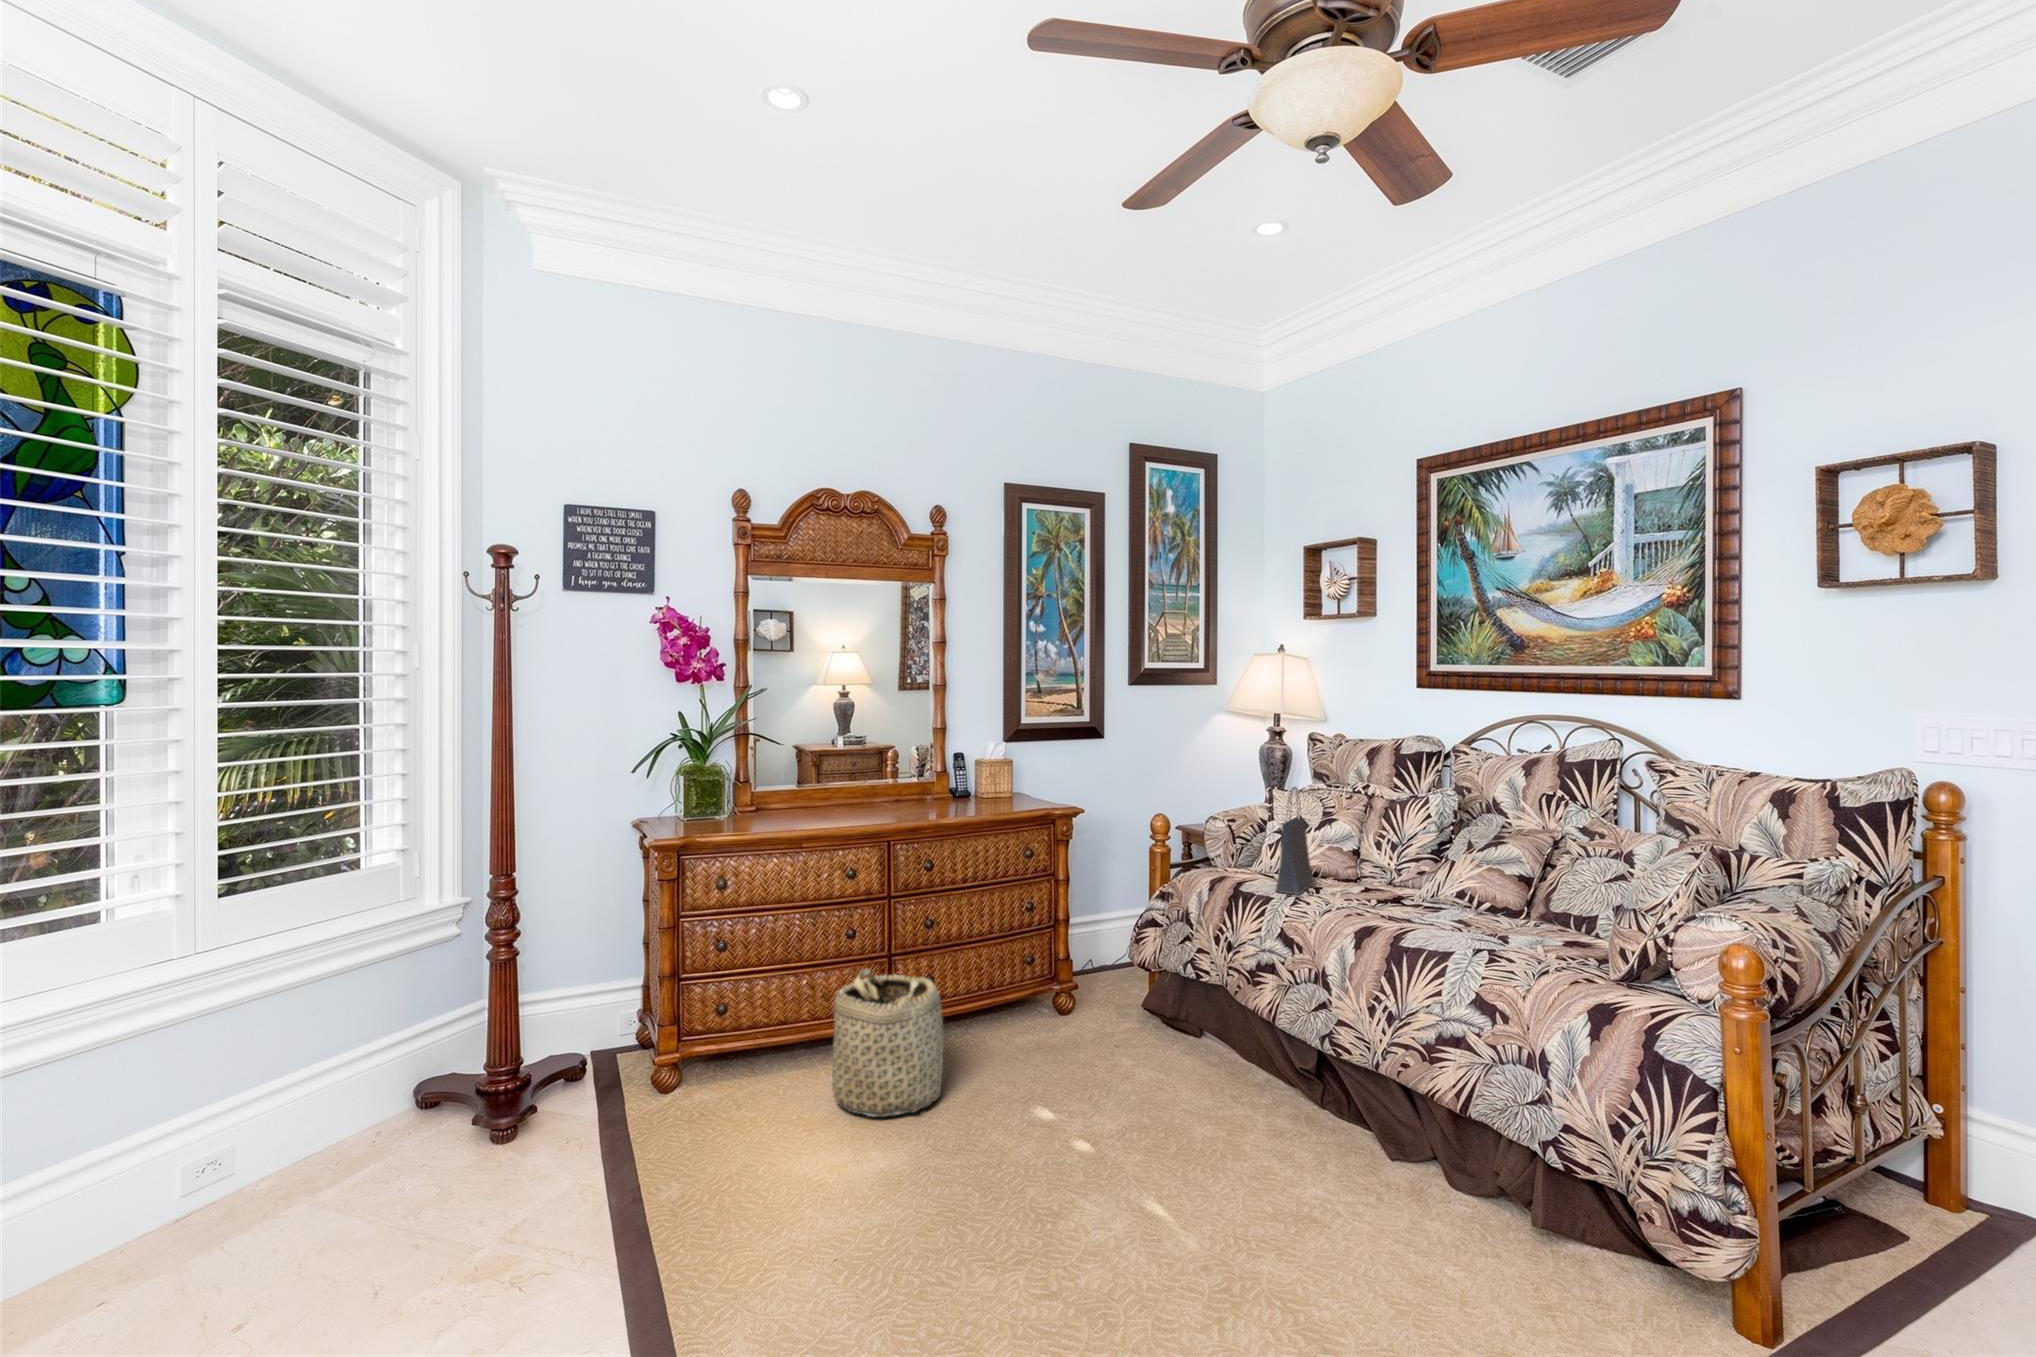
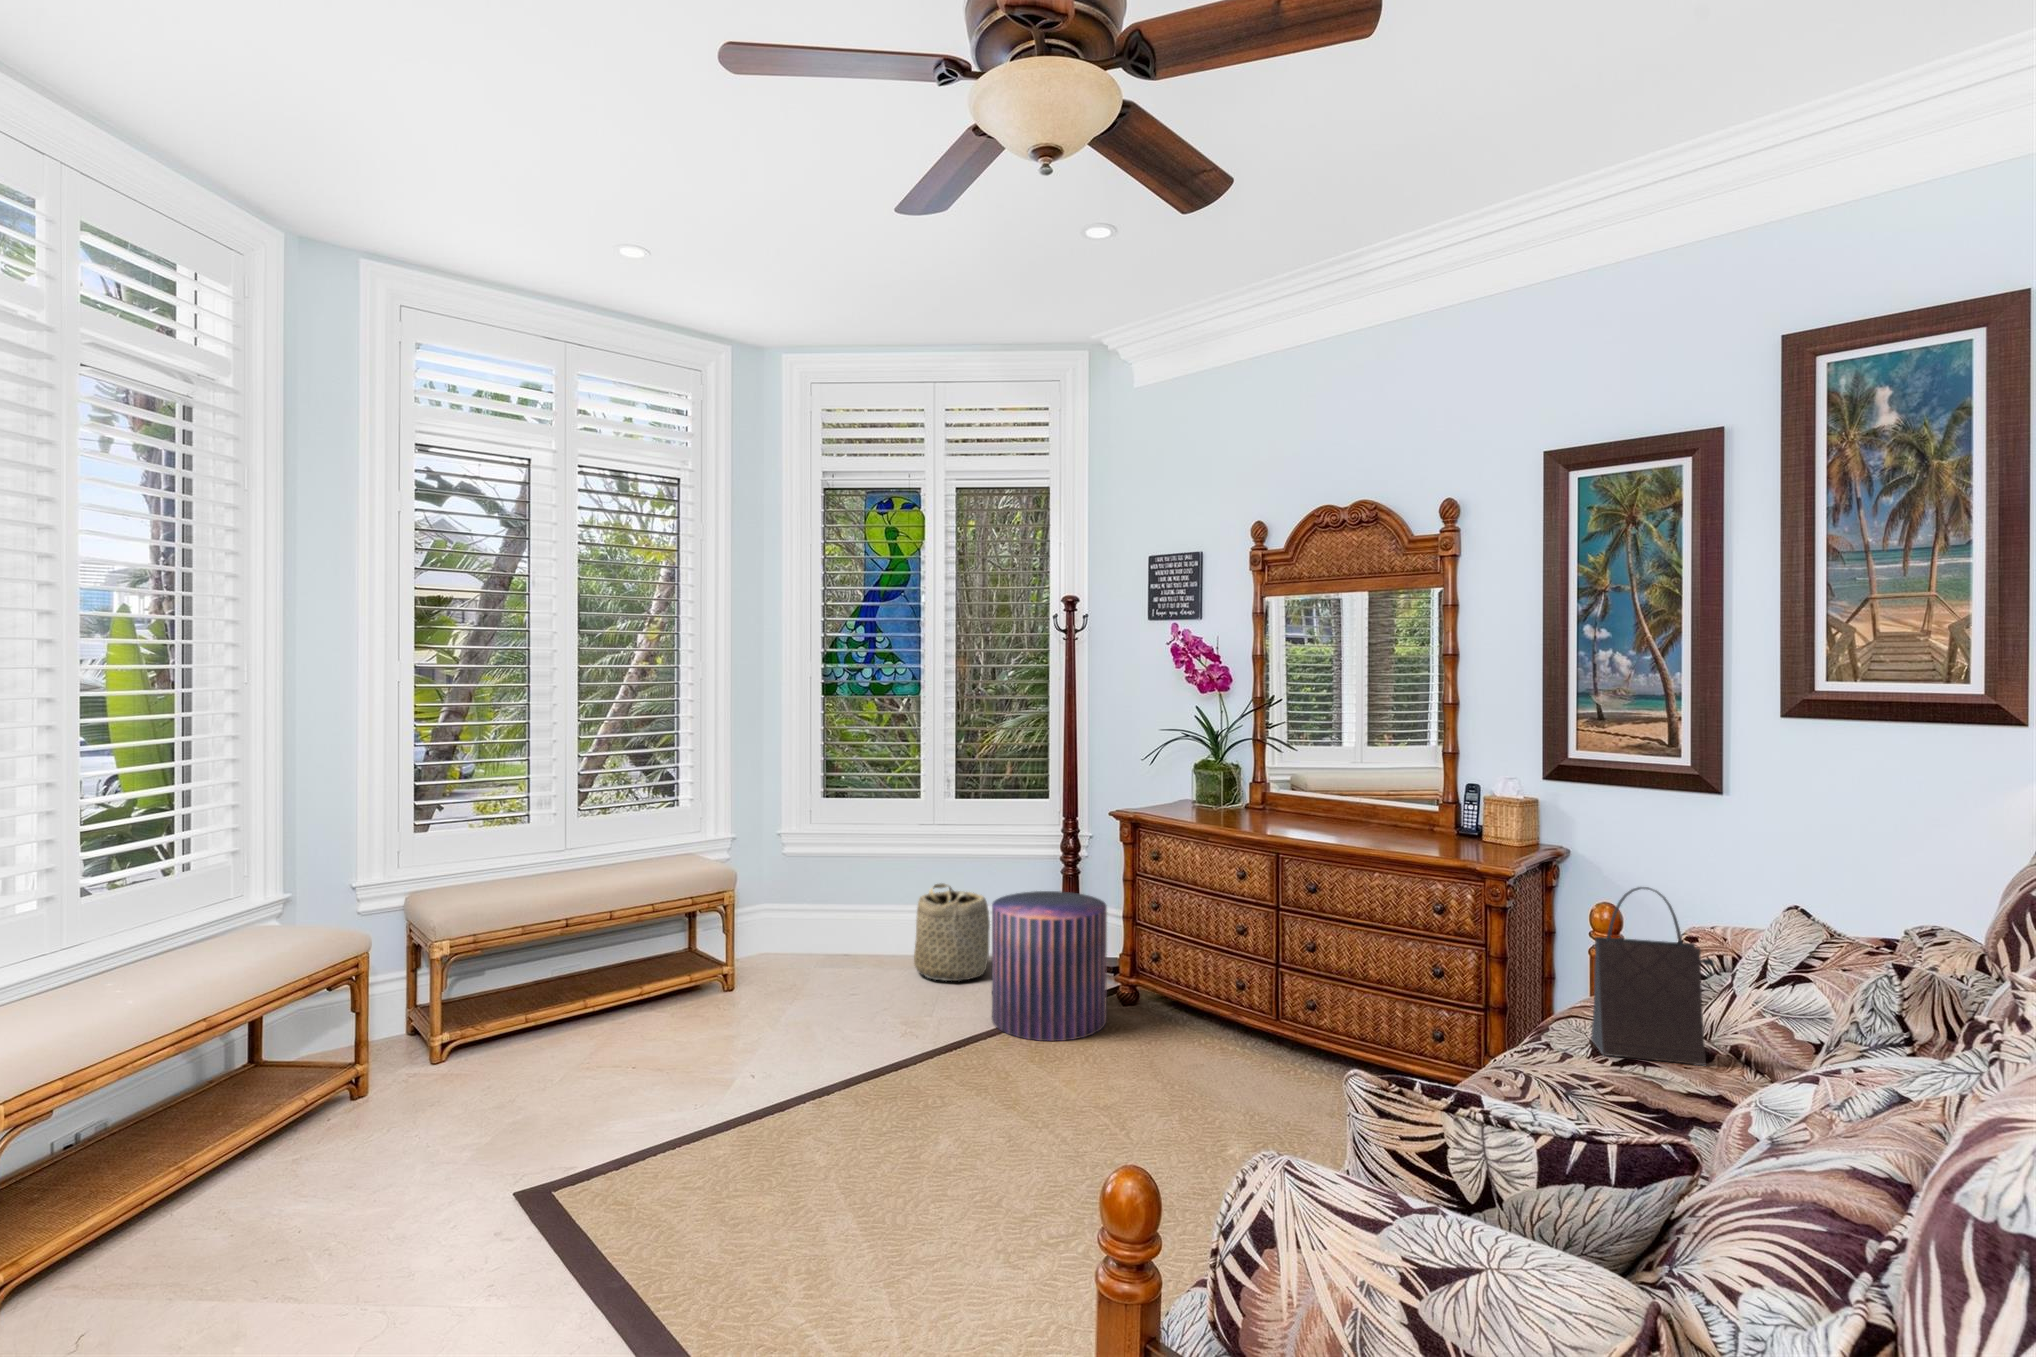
pouf: none [545,966,723,1201] -> present [992,891,1107,1041]
basket: present [832,969,944,1117] -> present [914,883,990,981]

